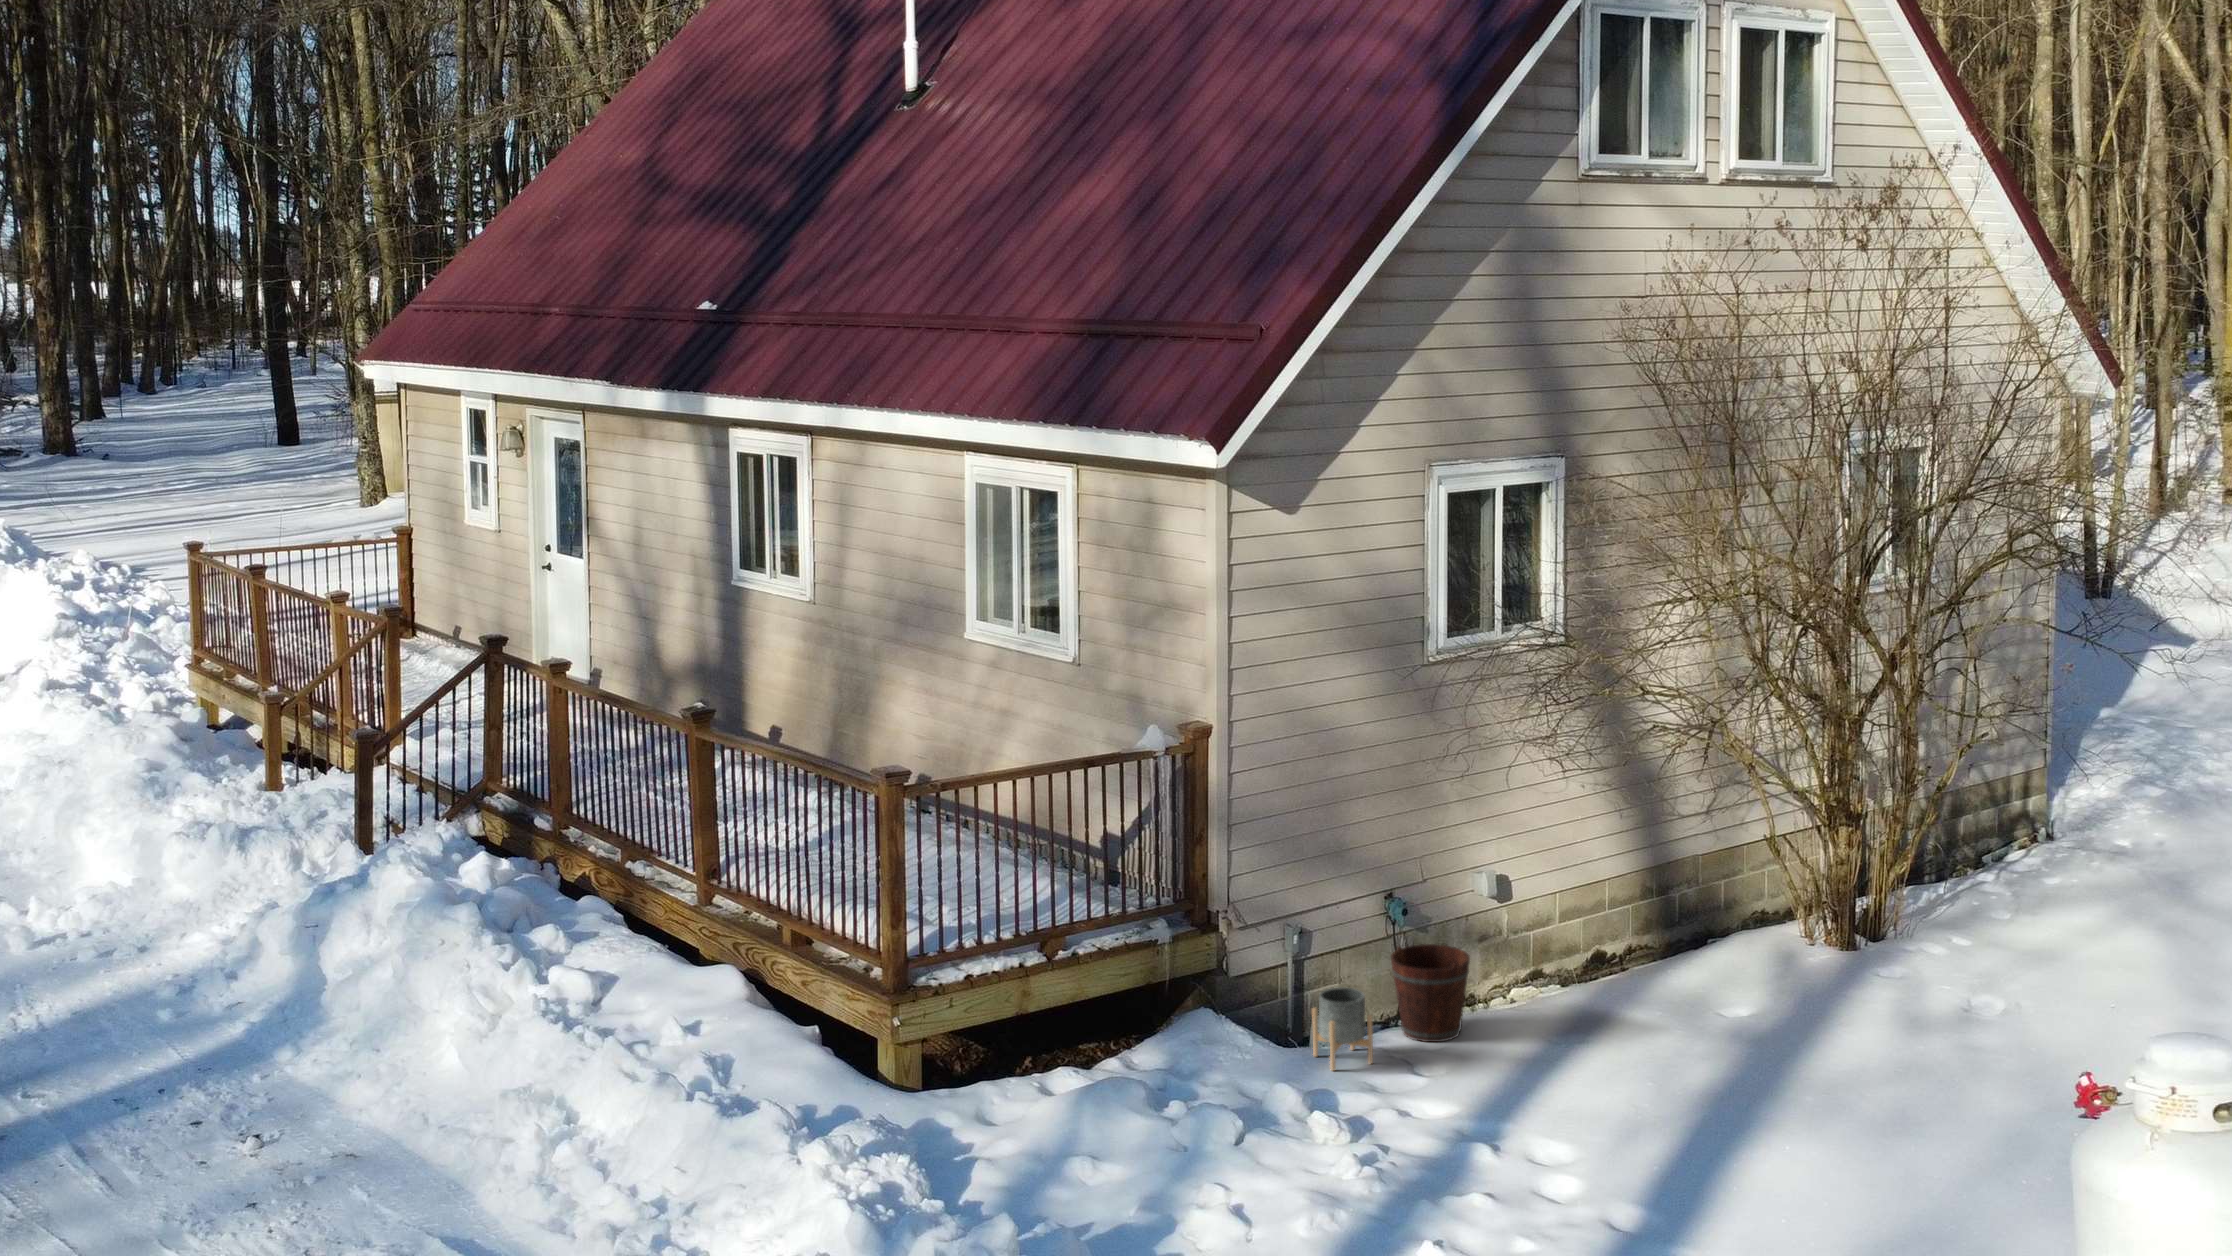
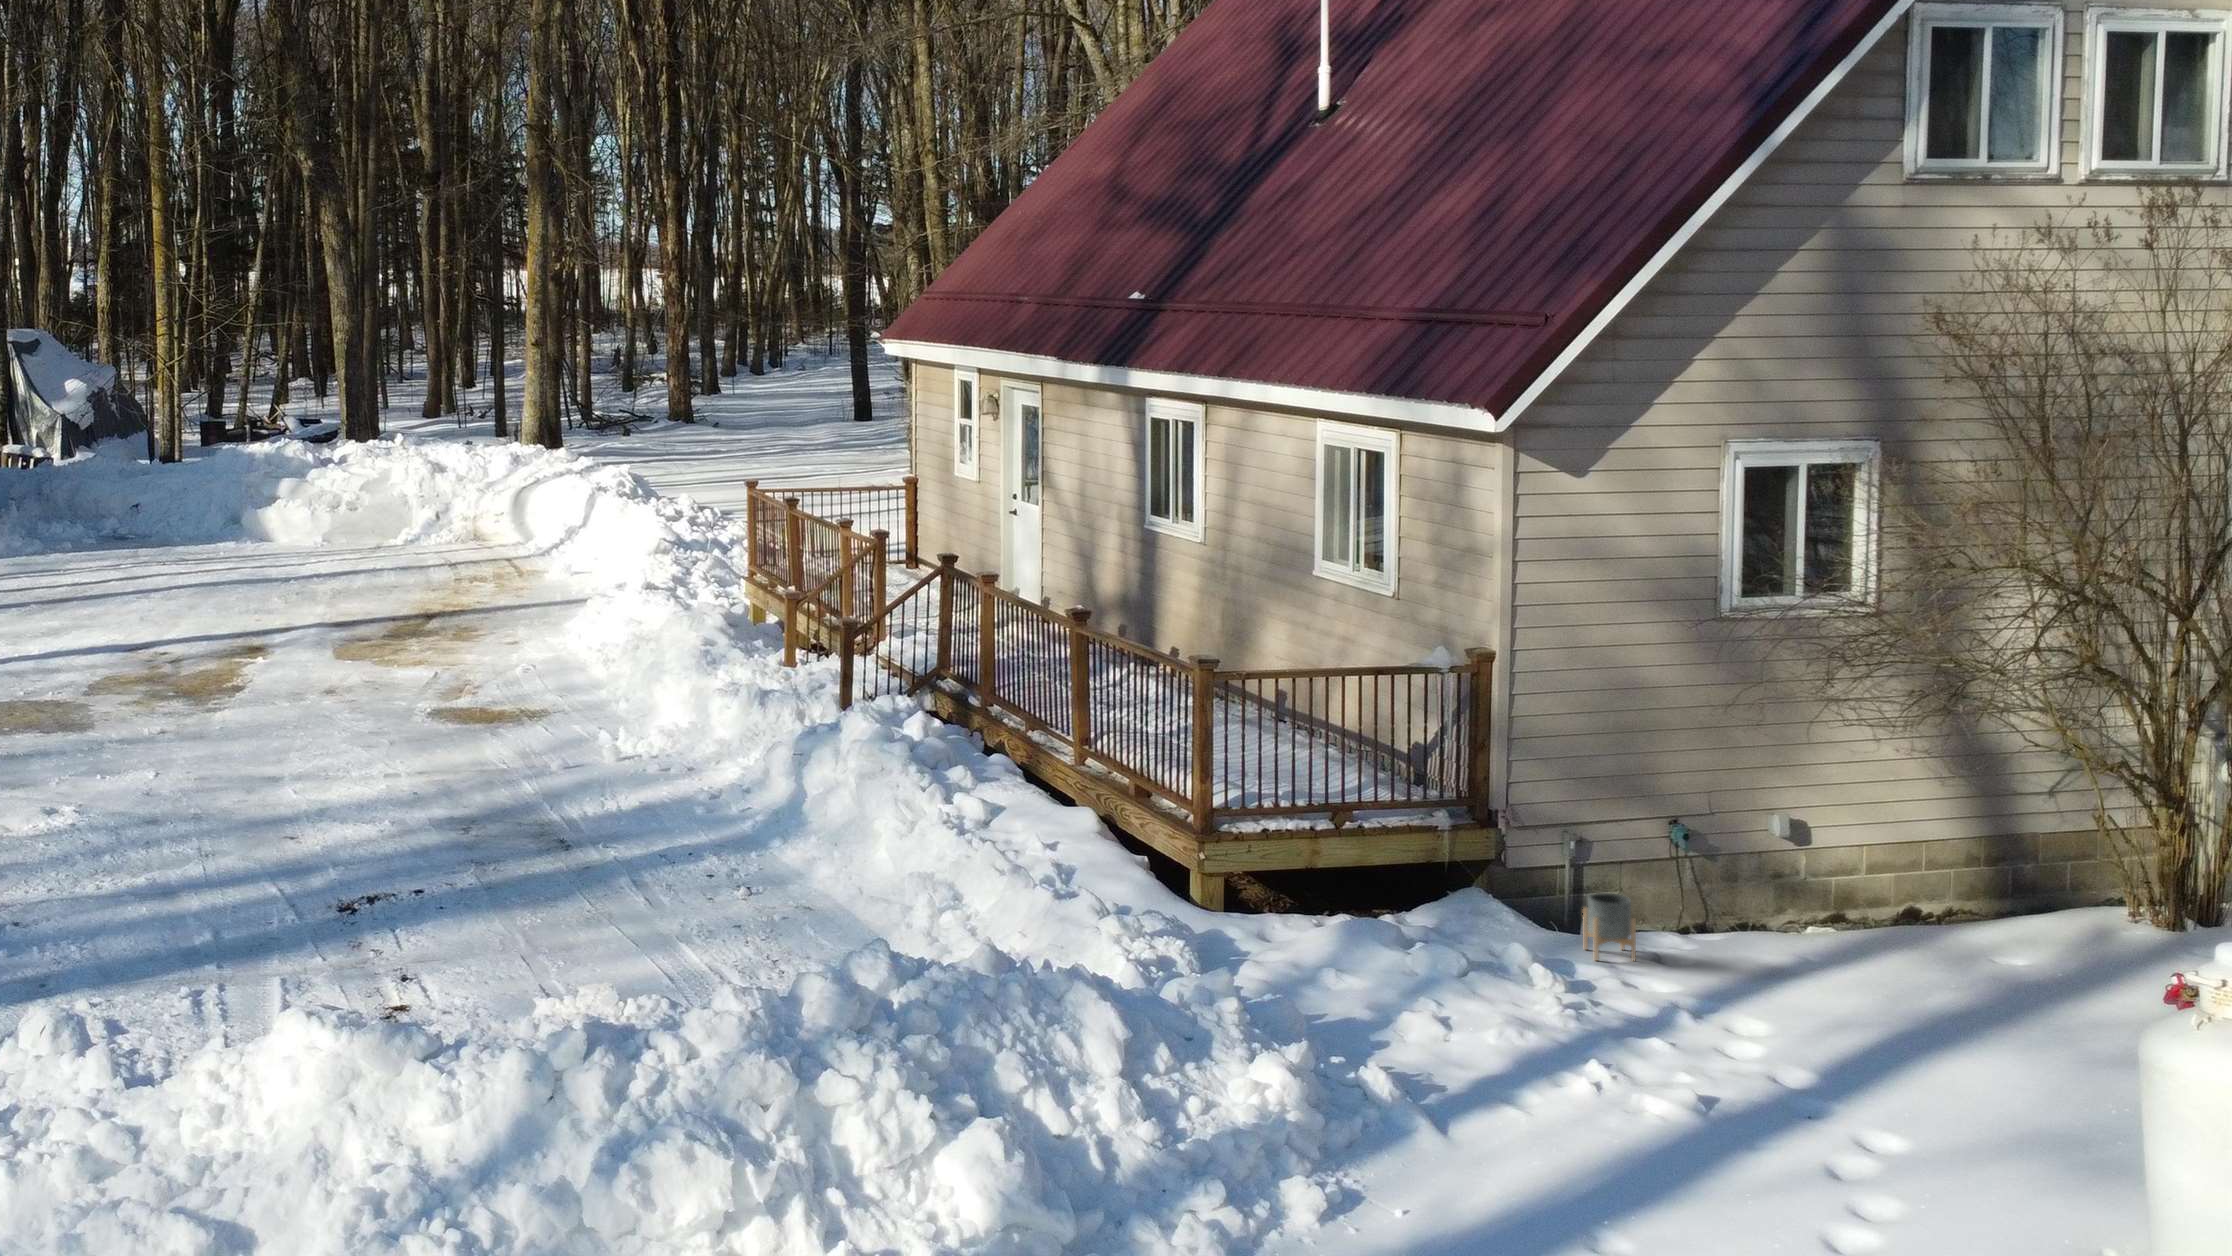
bucket: present [1391,944,1470,1042] -> none [1666,869,1744,955]

